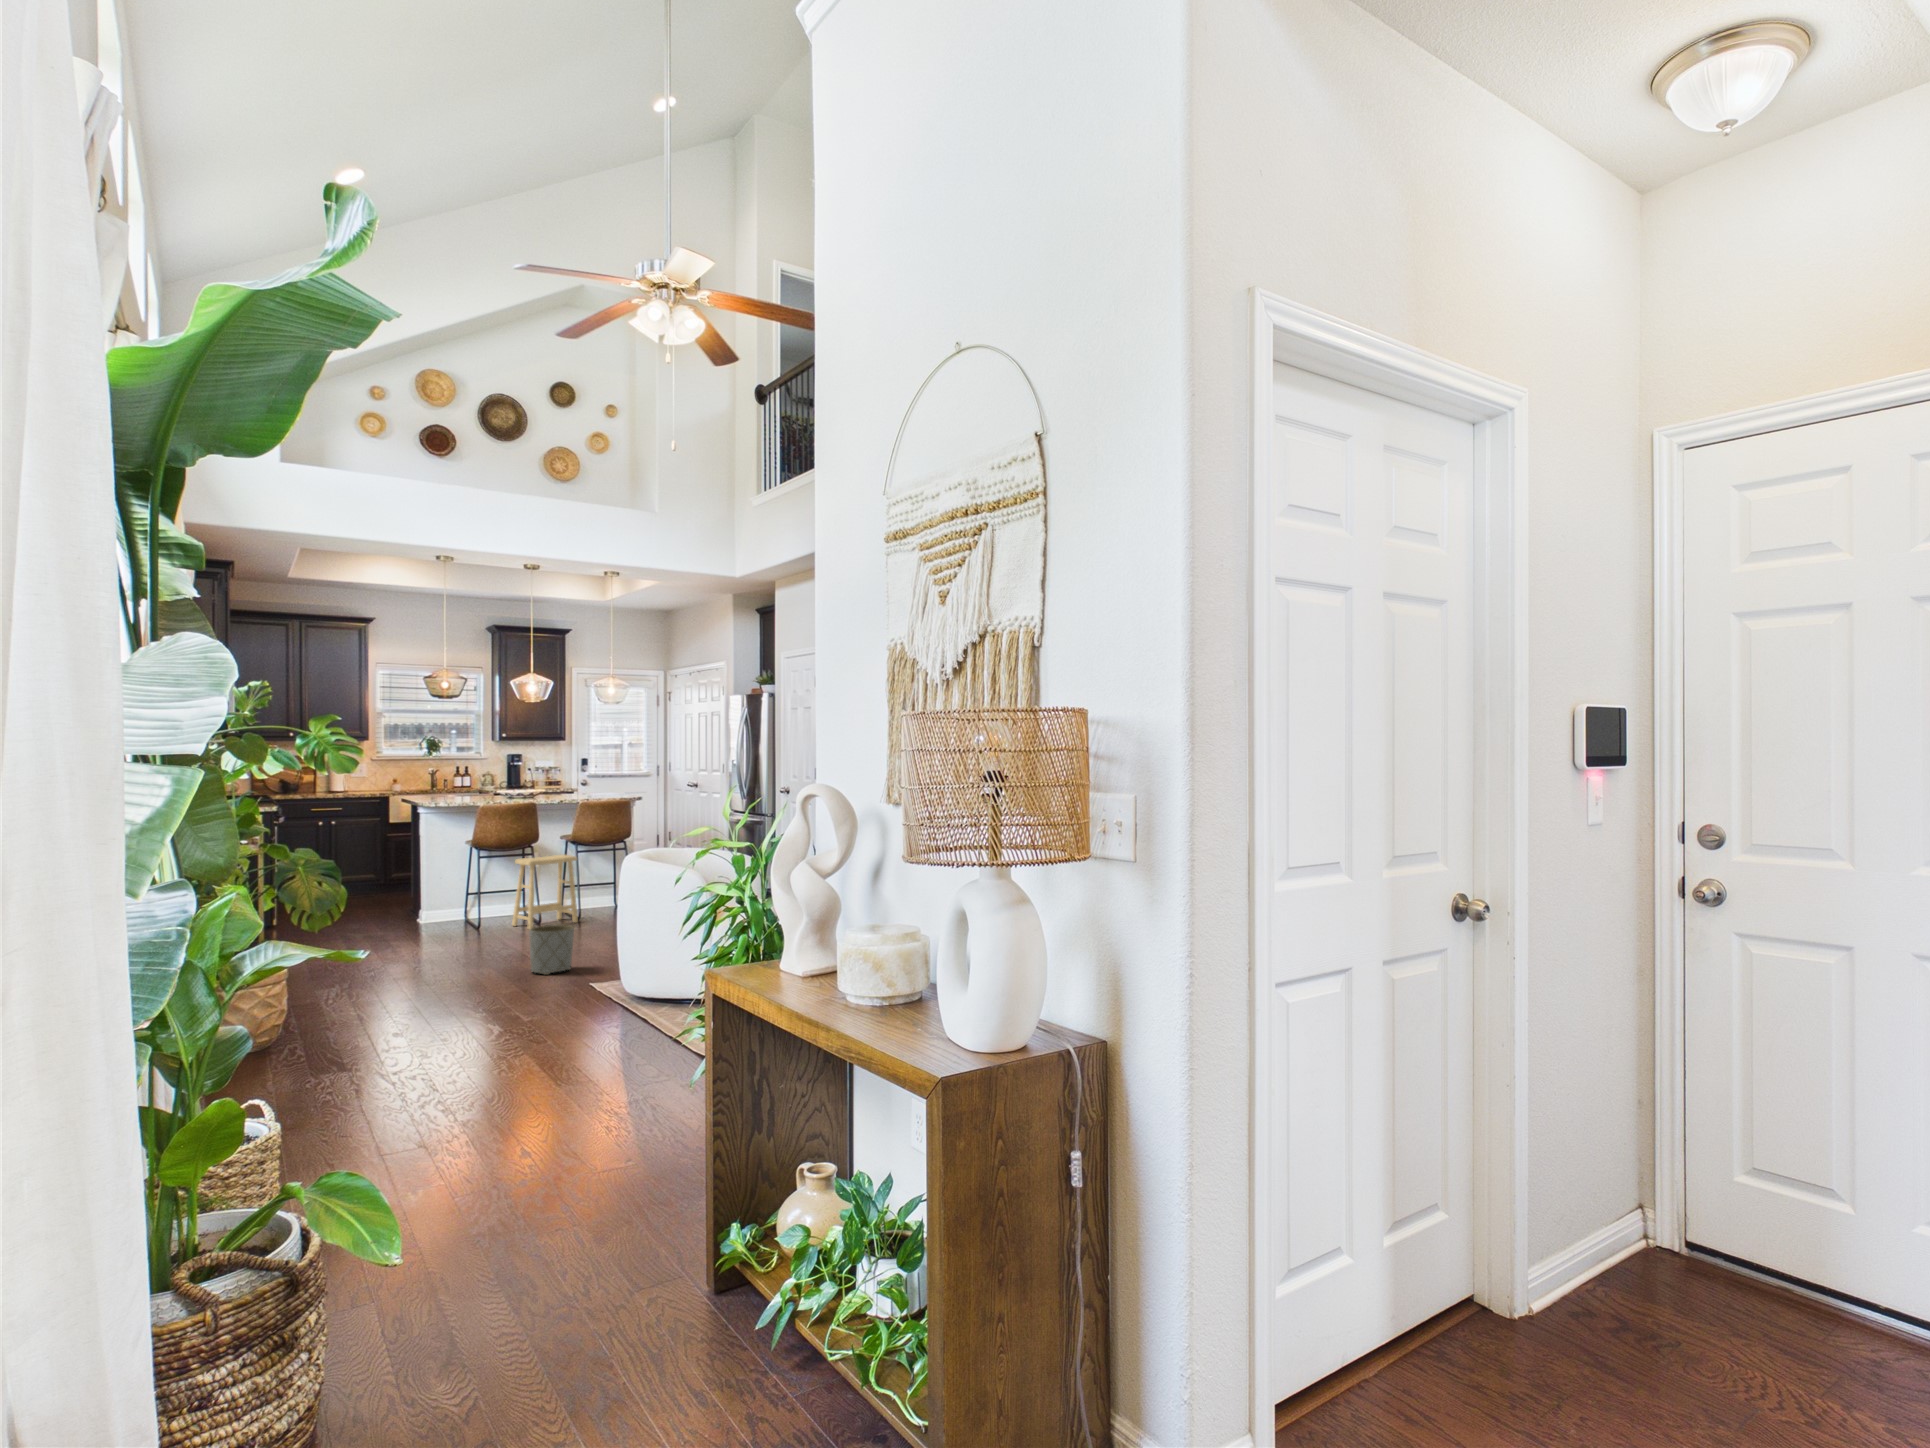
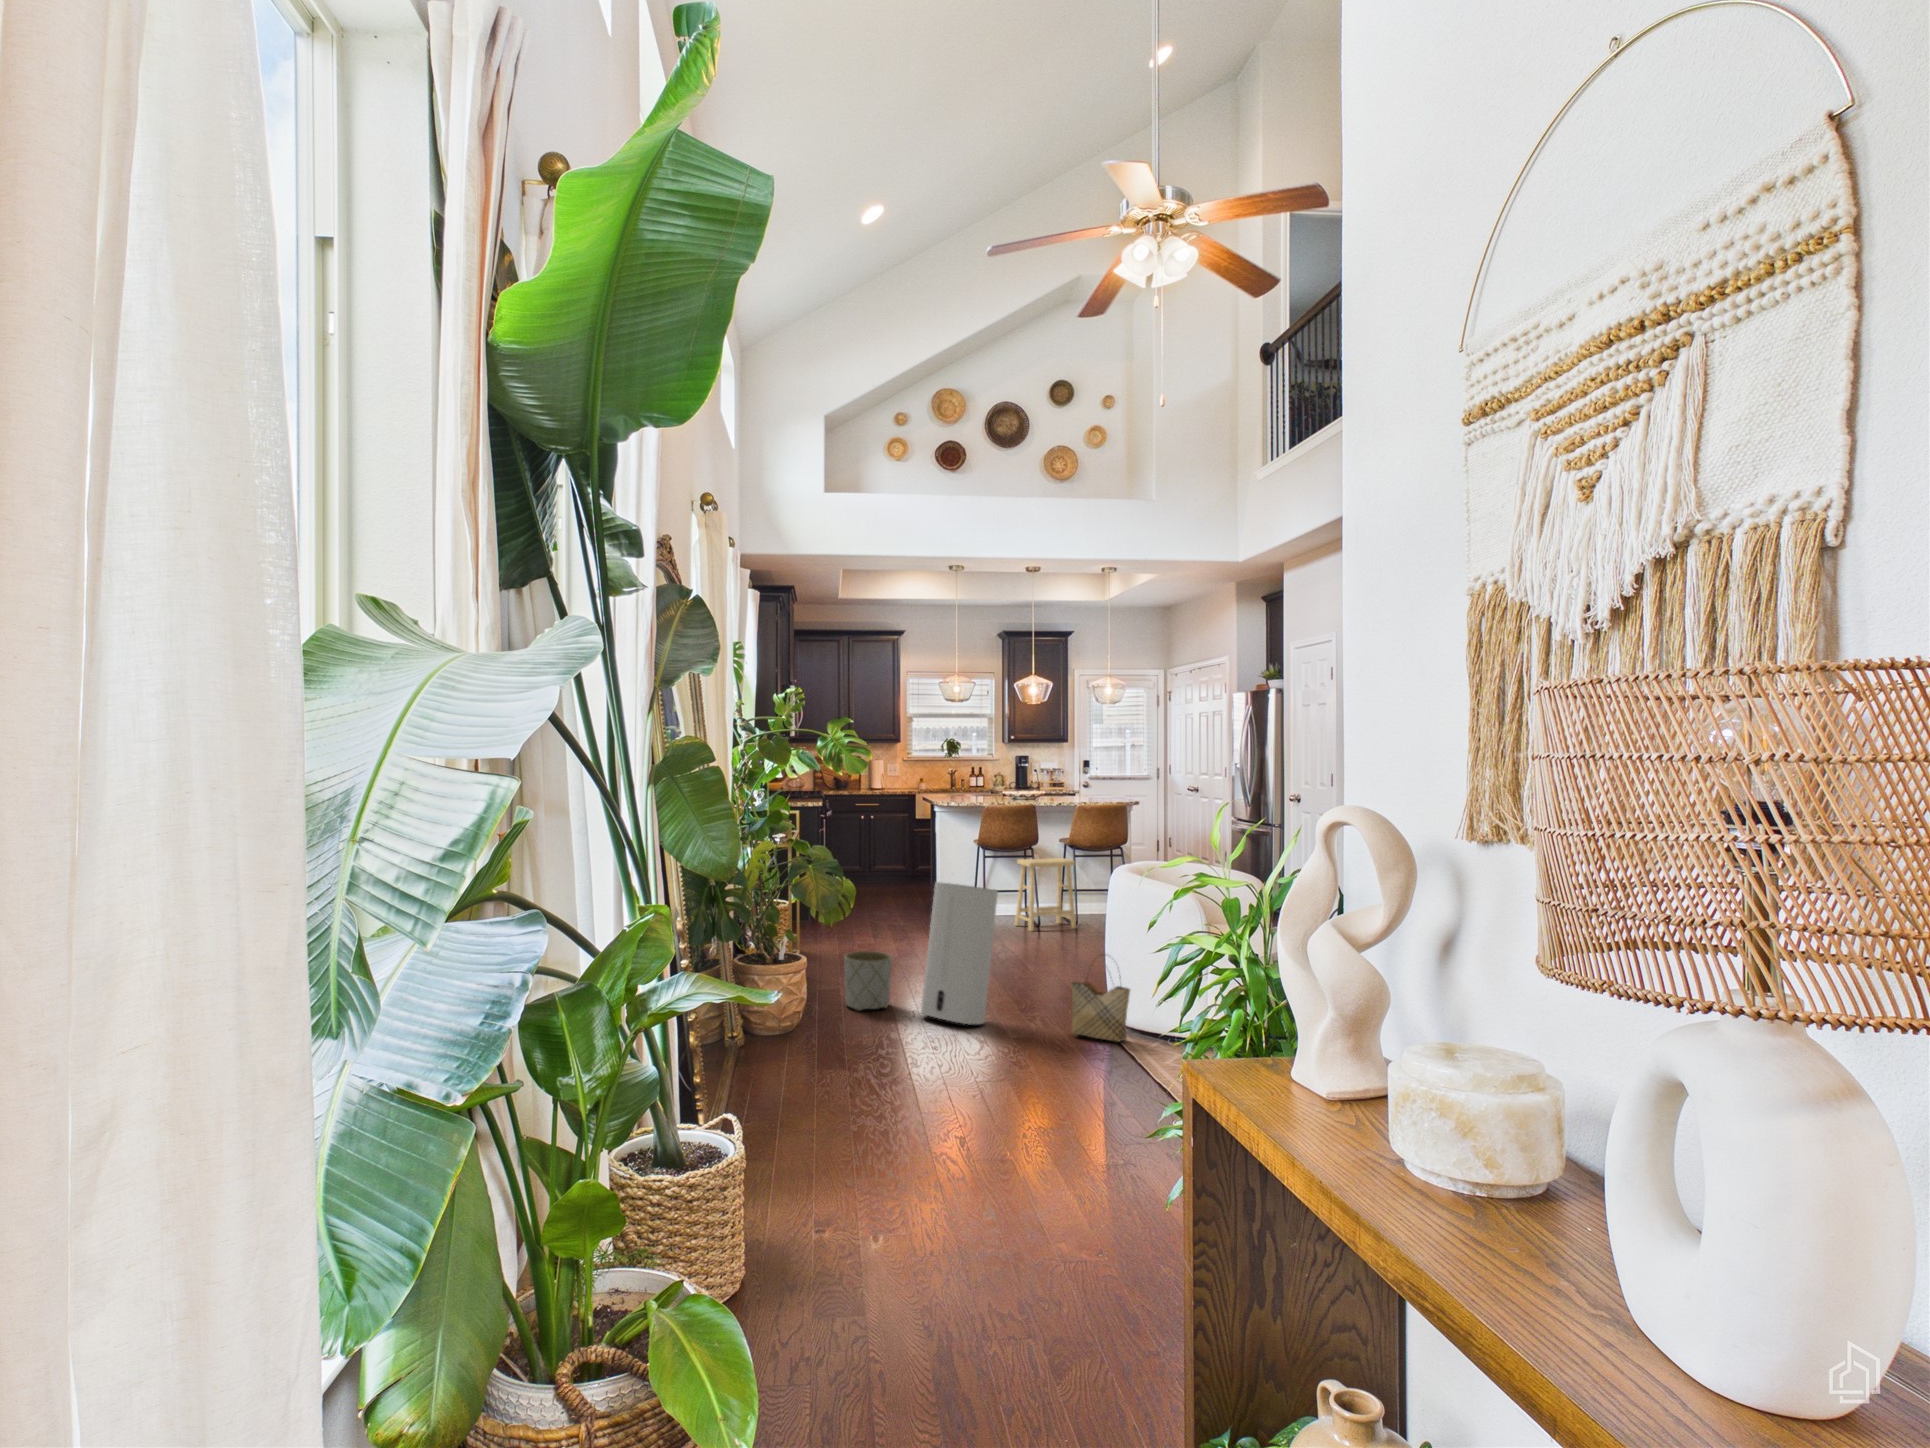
air purifier: none [424,884,509,1018] -> present [921,882,998,1025]
planter: present [529,924,574,975] -> present [844,951,892,1011]
woven basket: none [583,934,641,1011] -> present [1071,957,1130,1042]

